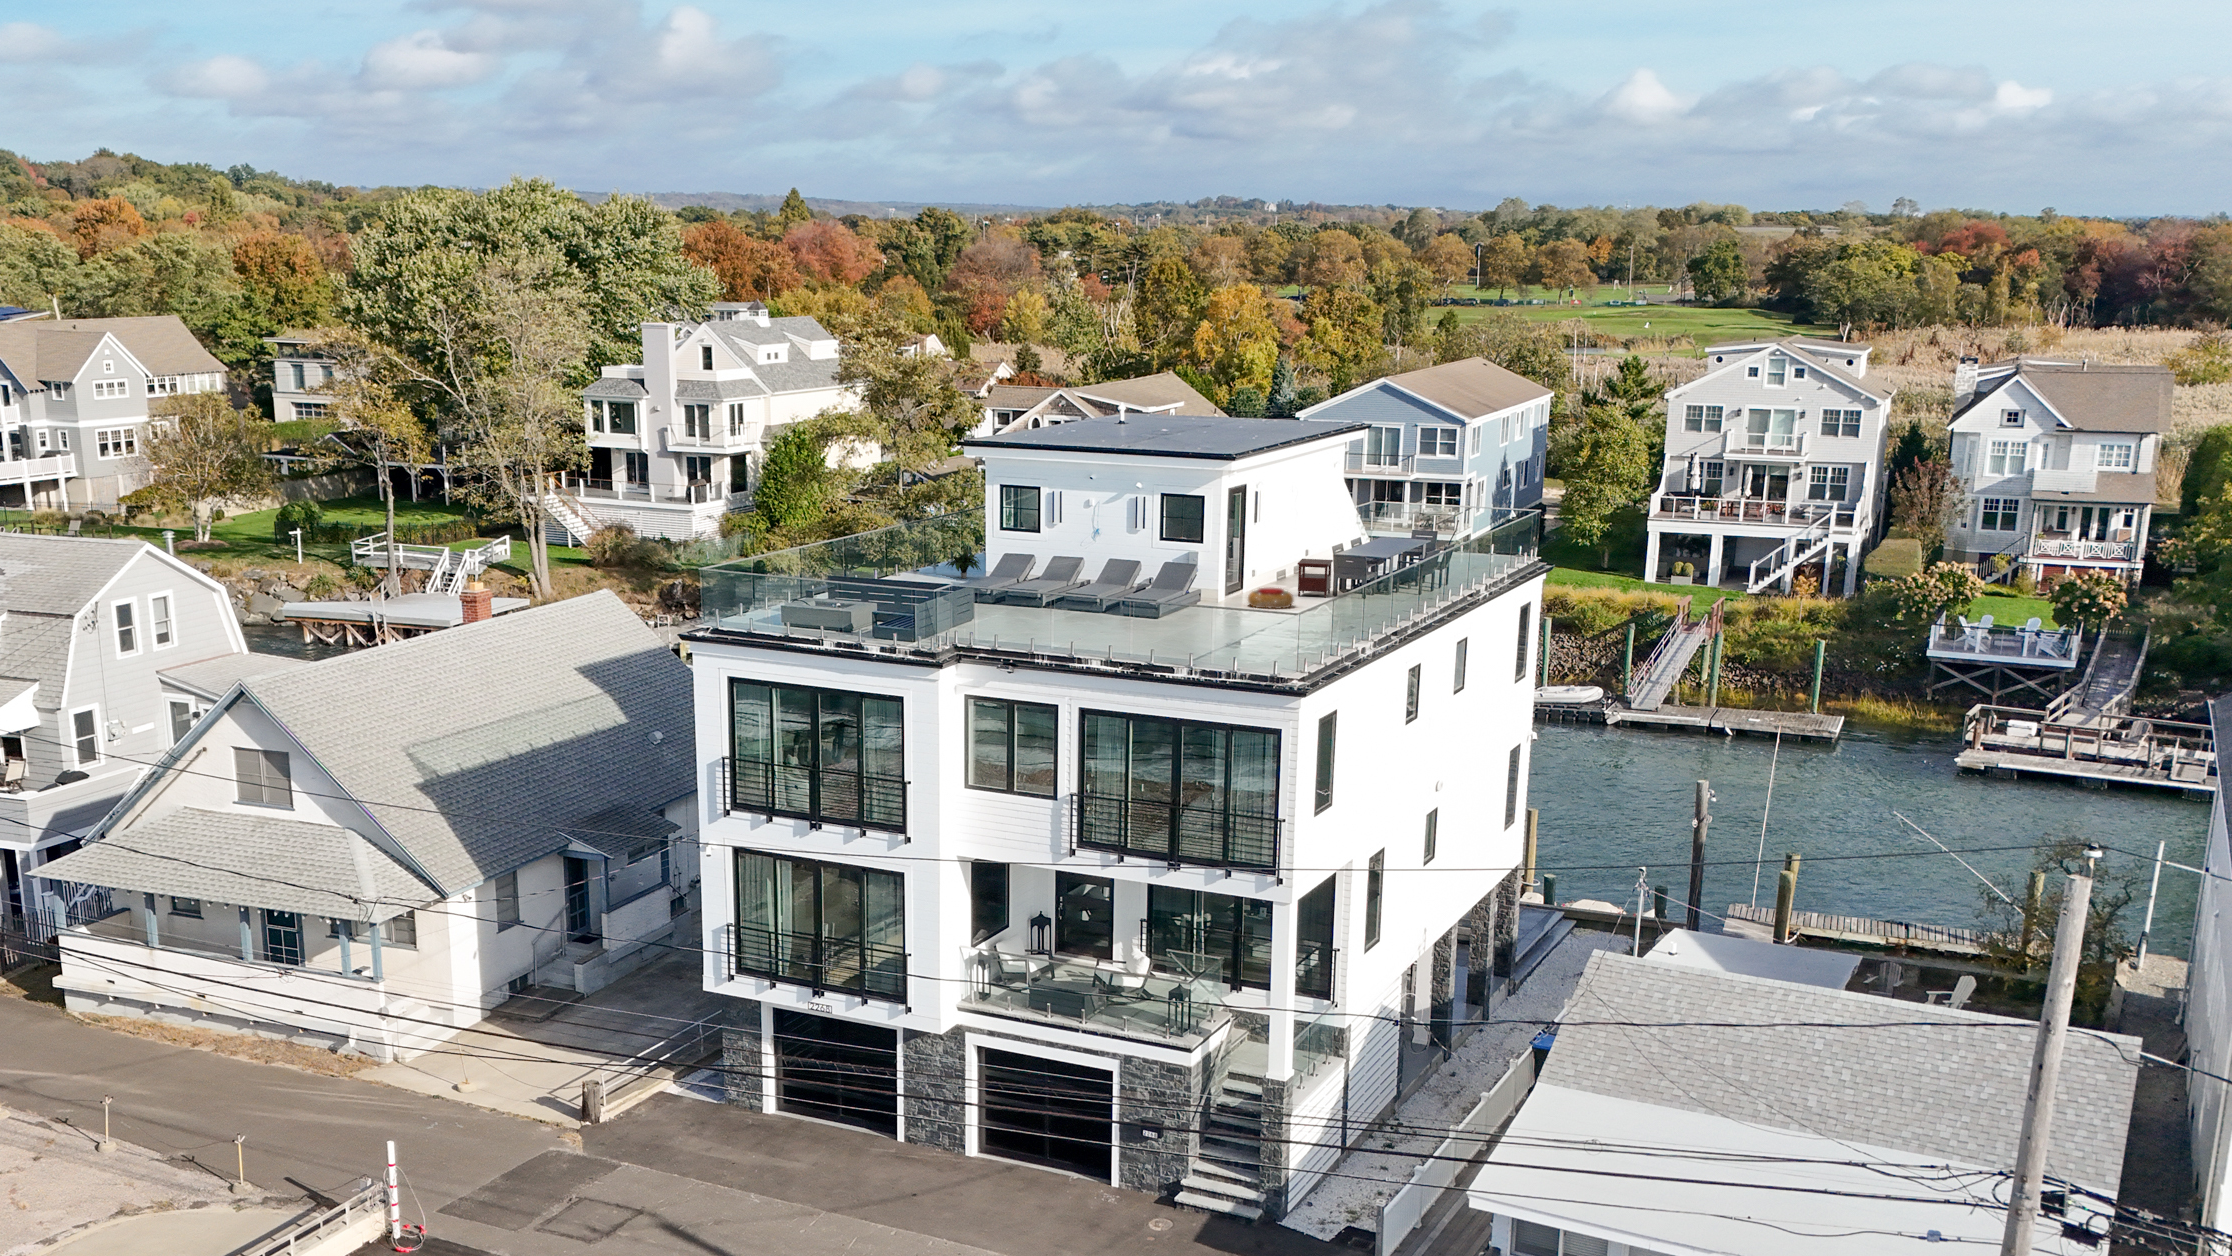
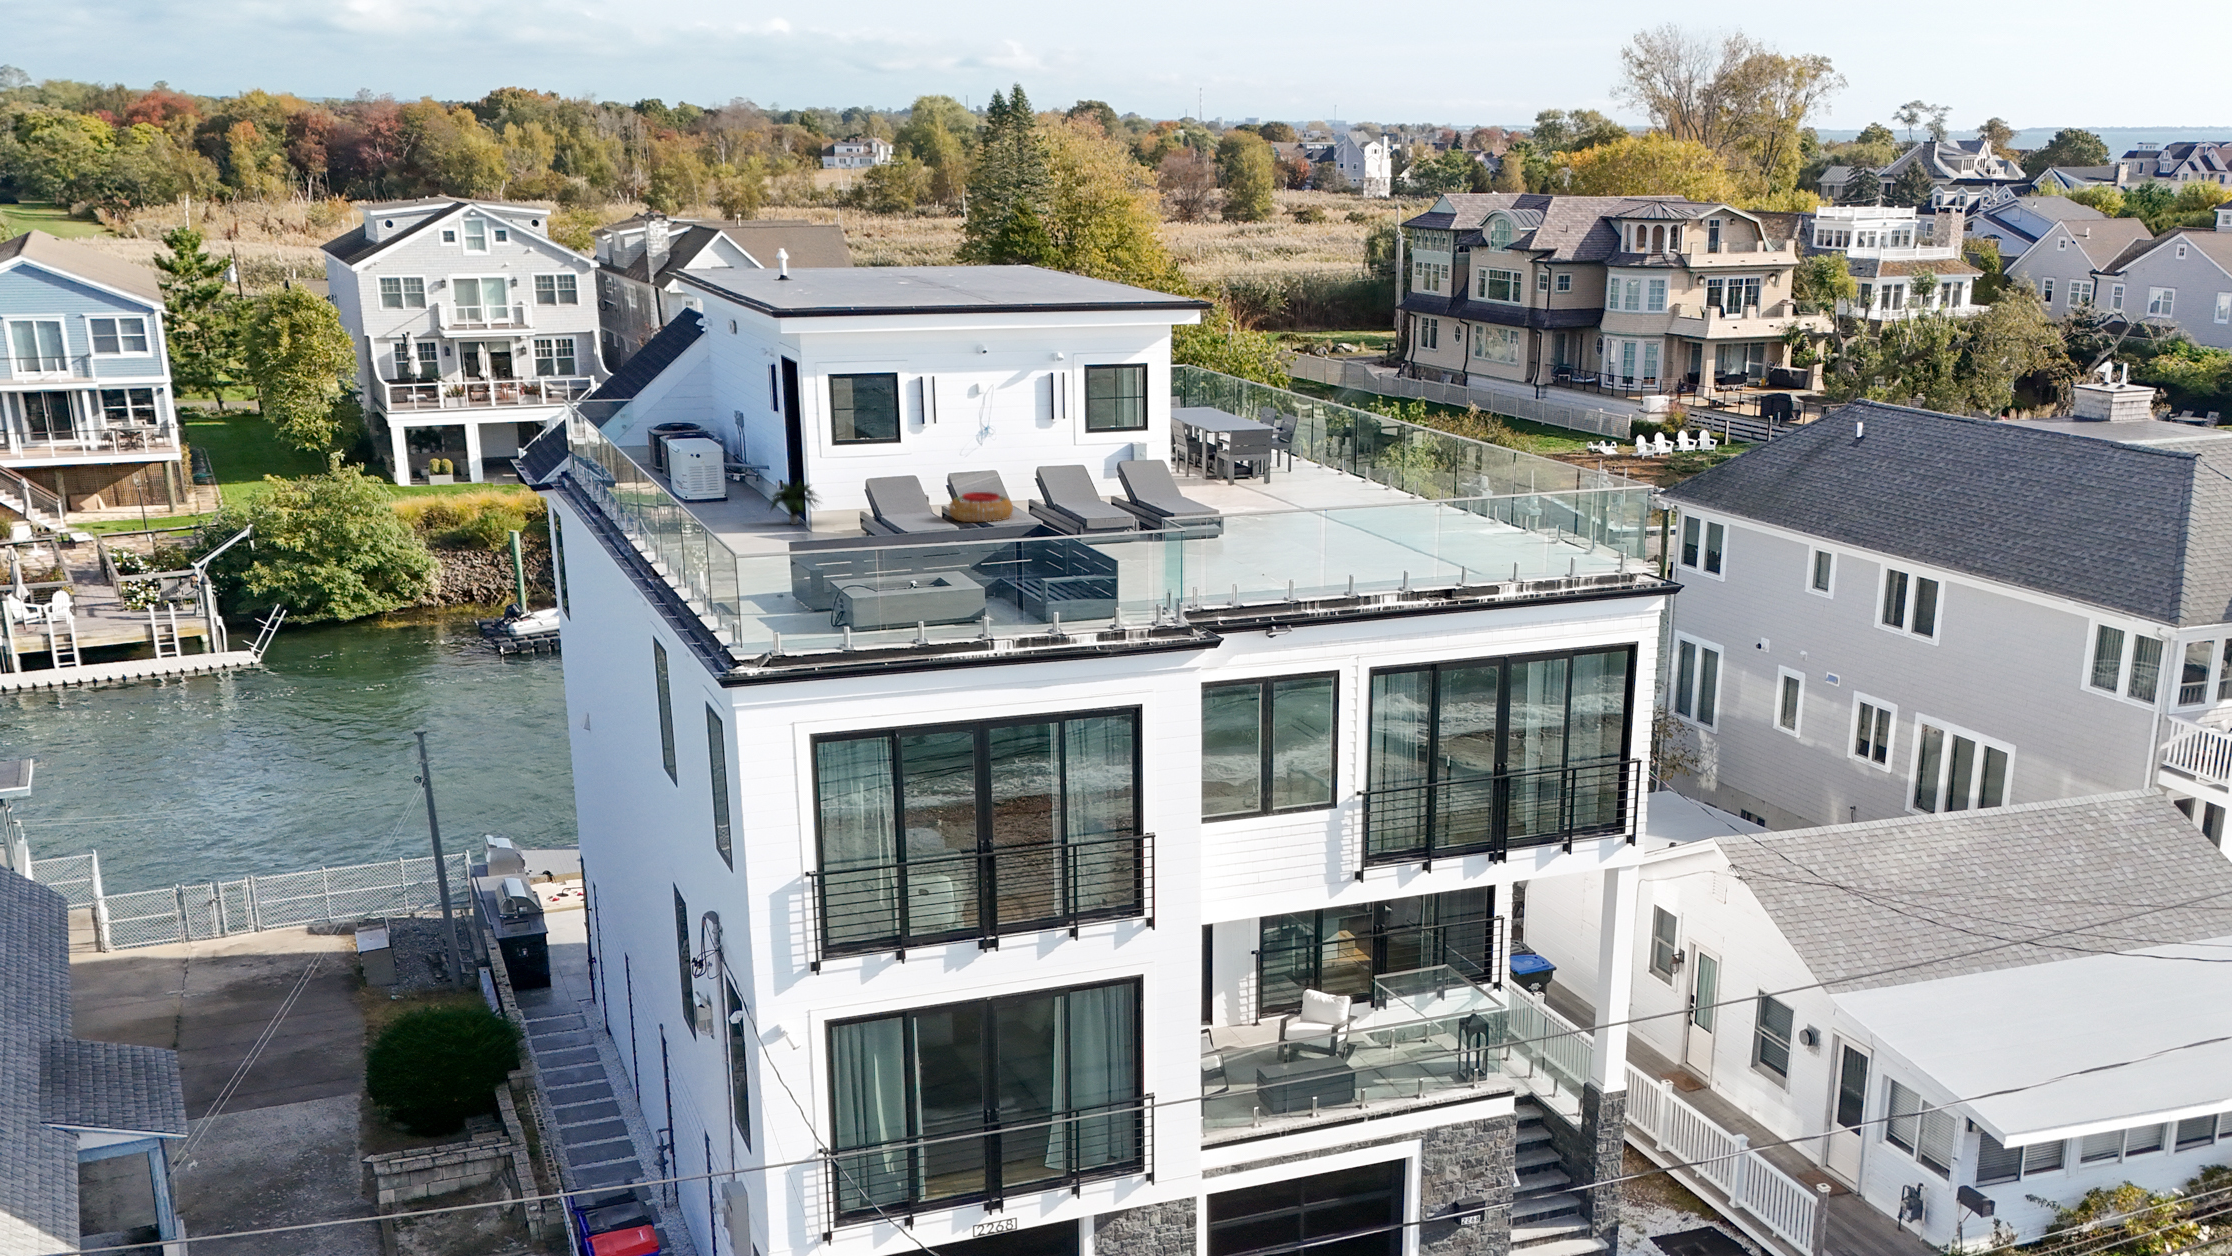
side table: present [1298,559,1333,598] -> none [1237,434,1293,487]
pouf: present [1248,588,1293,609] -> present [949,492,1013,522]

